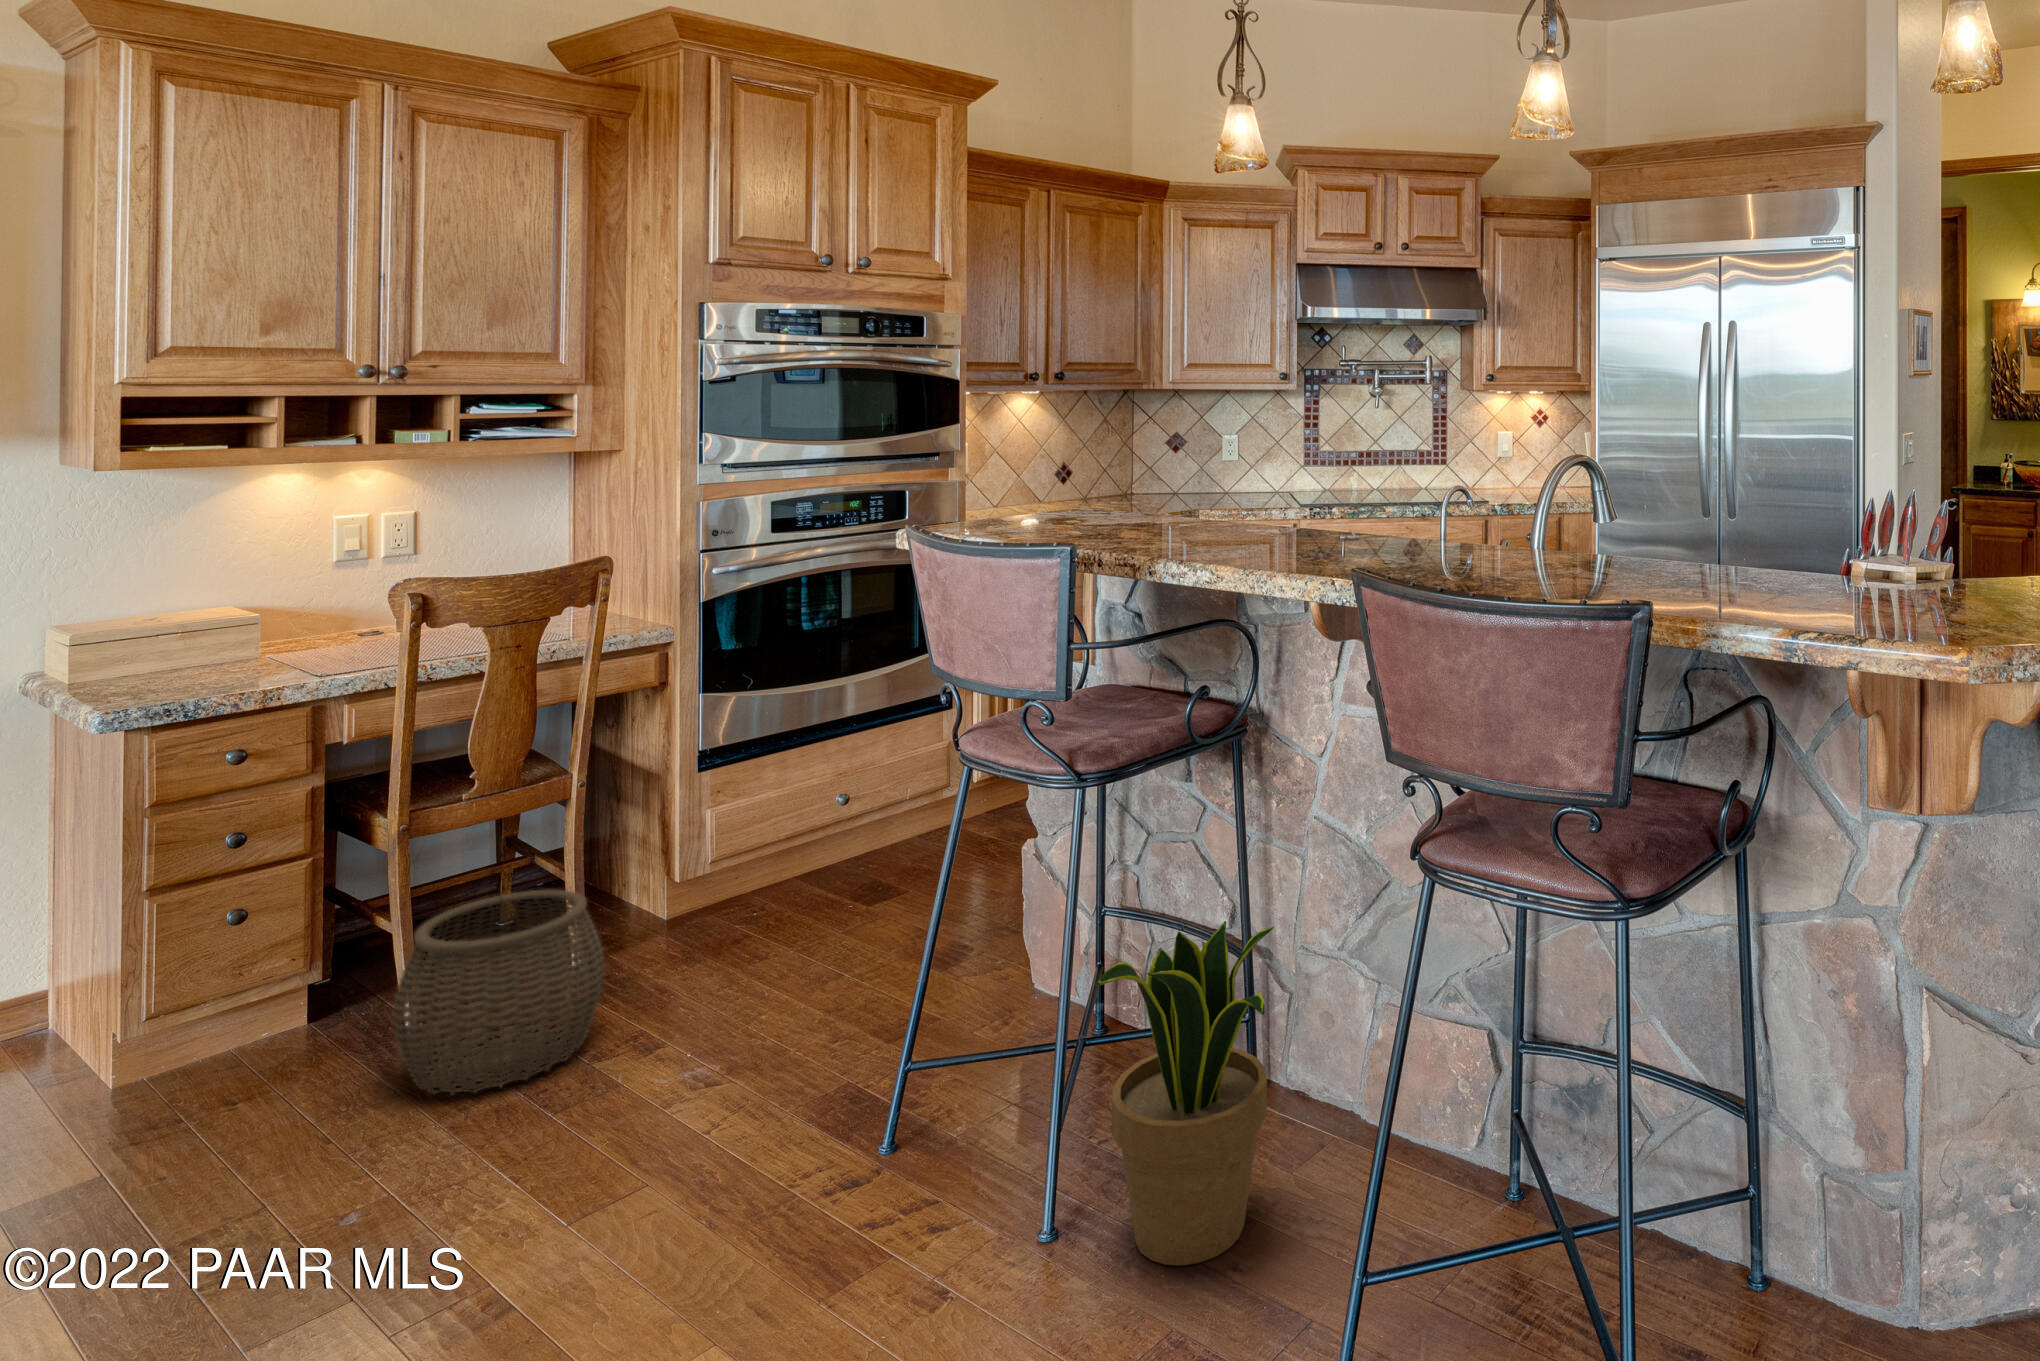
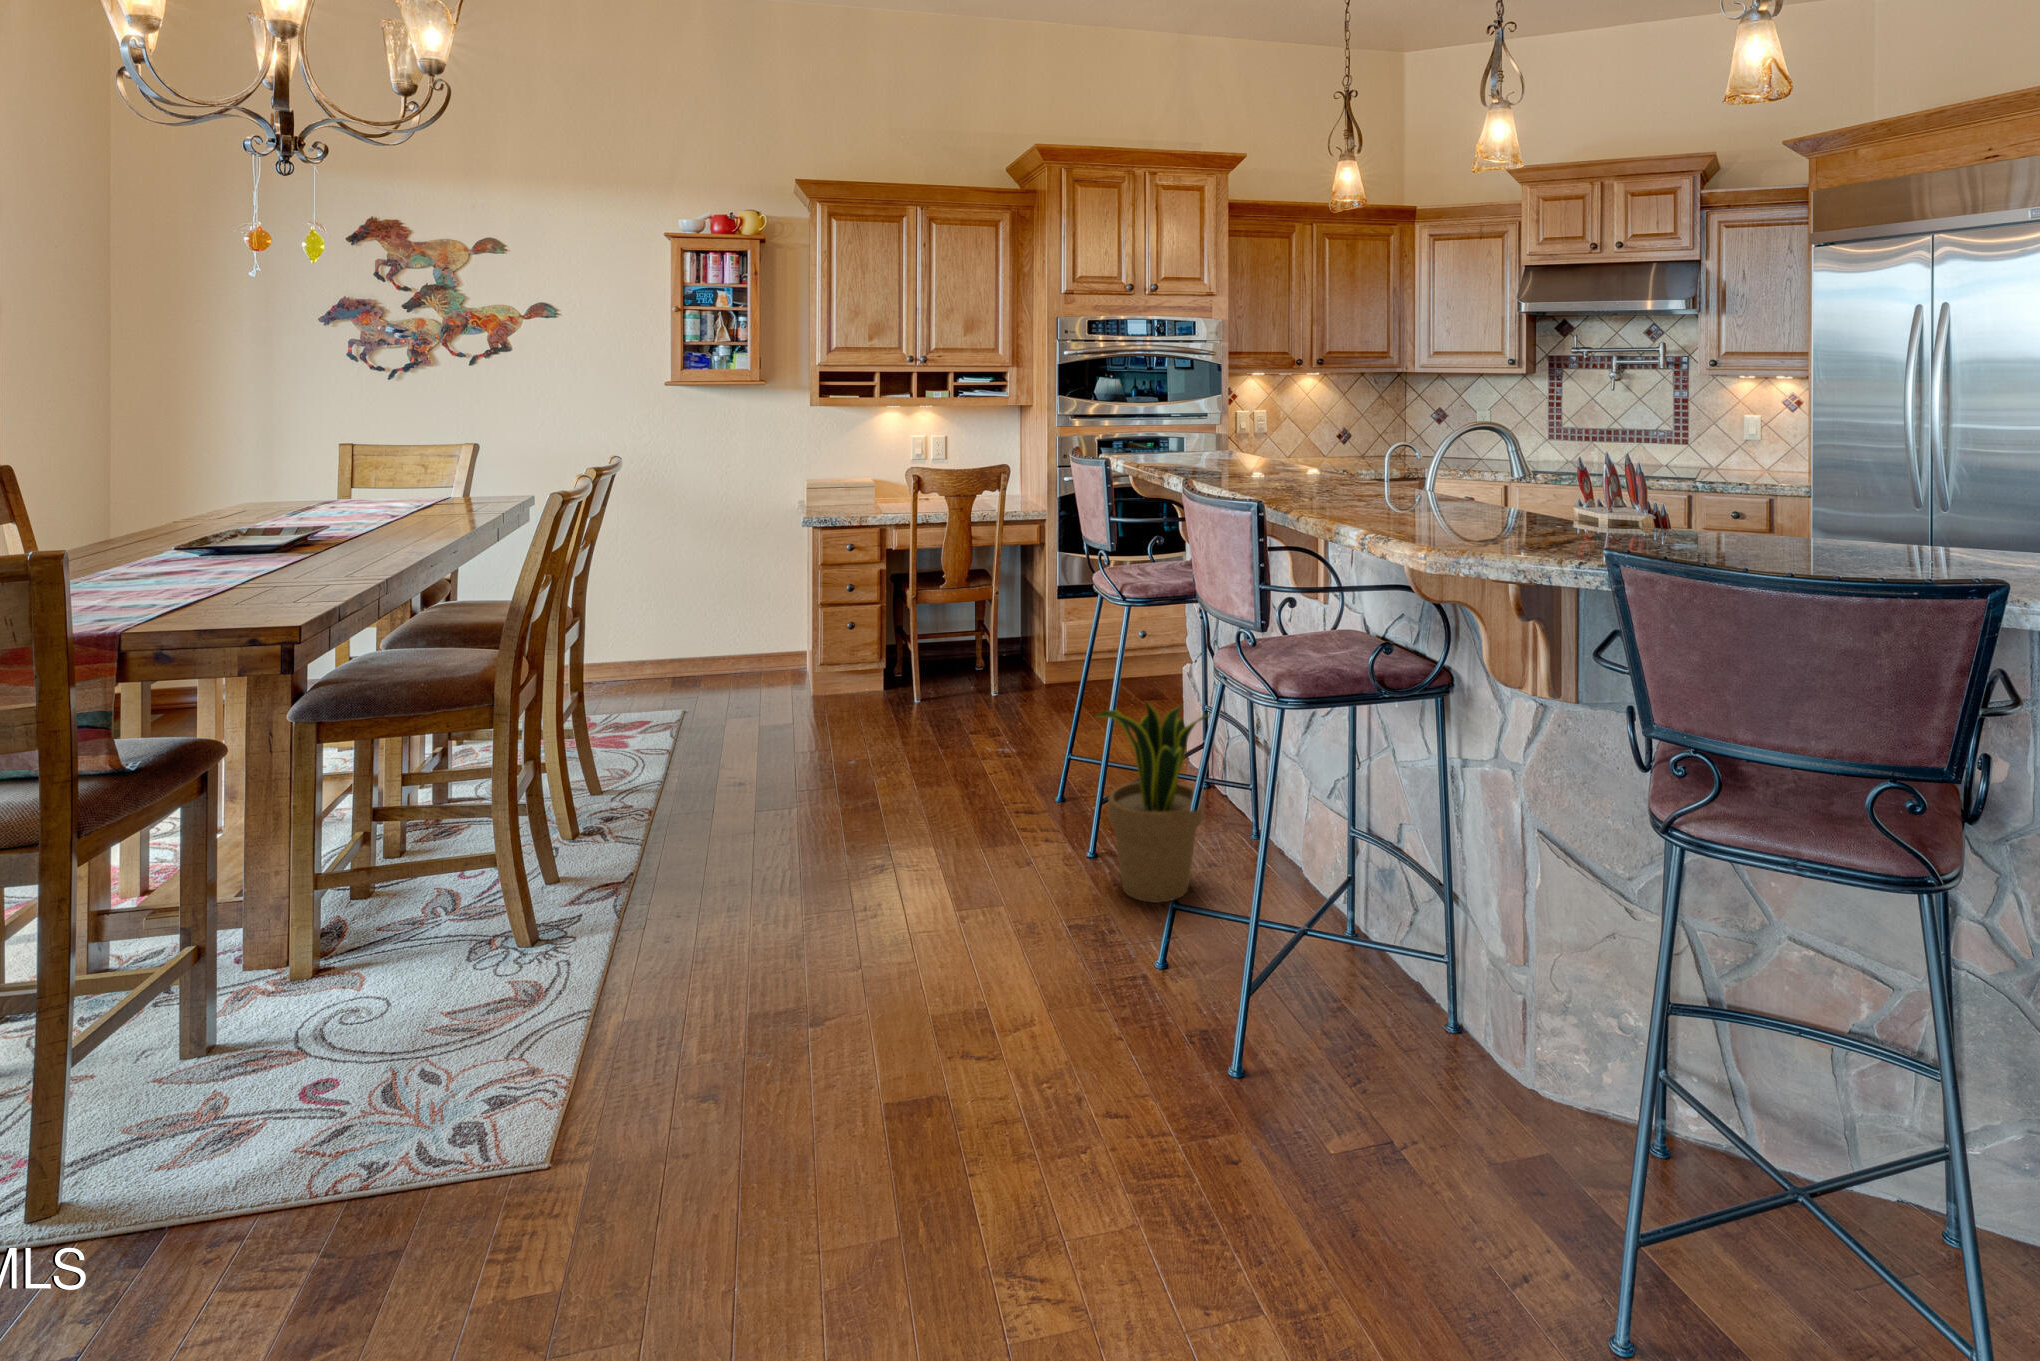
woven basket: present [392,890,605,1095] -> none [892,641,985,737]

